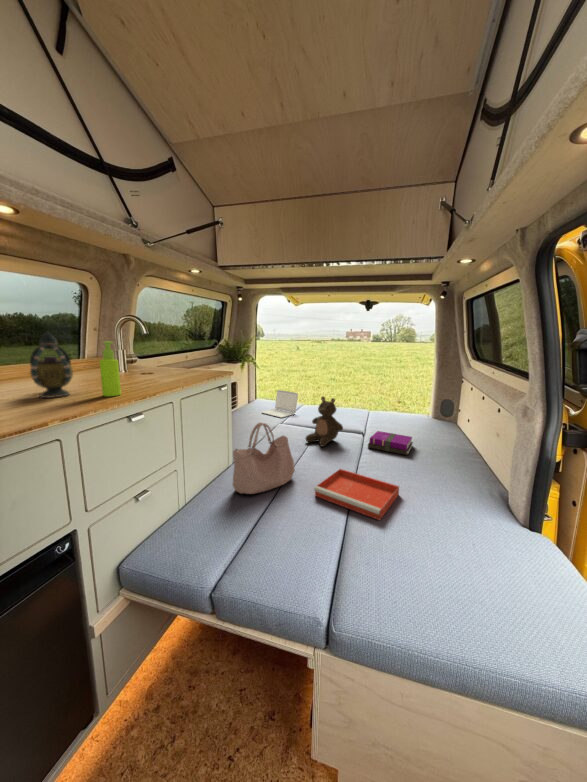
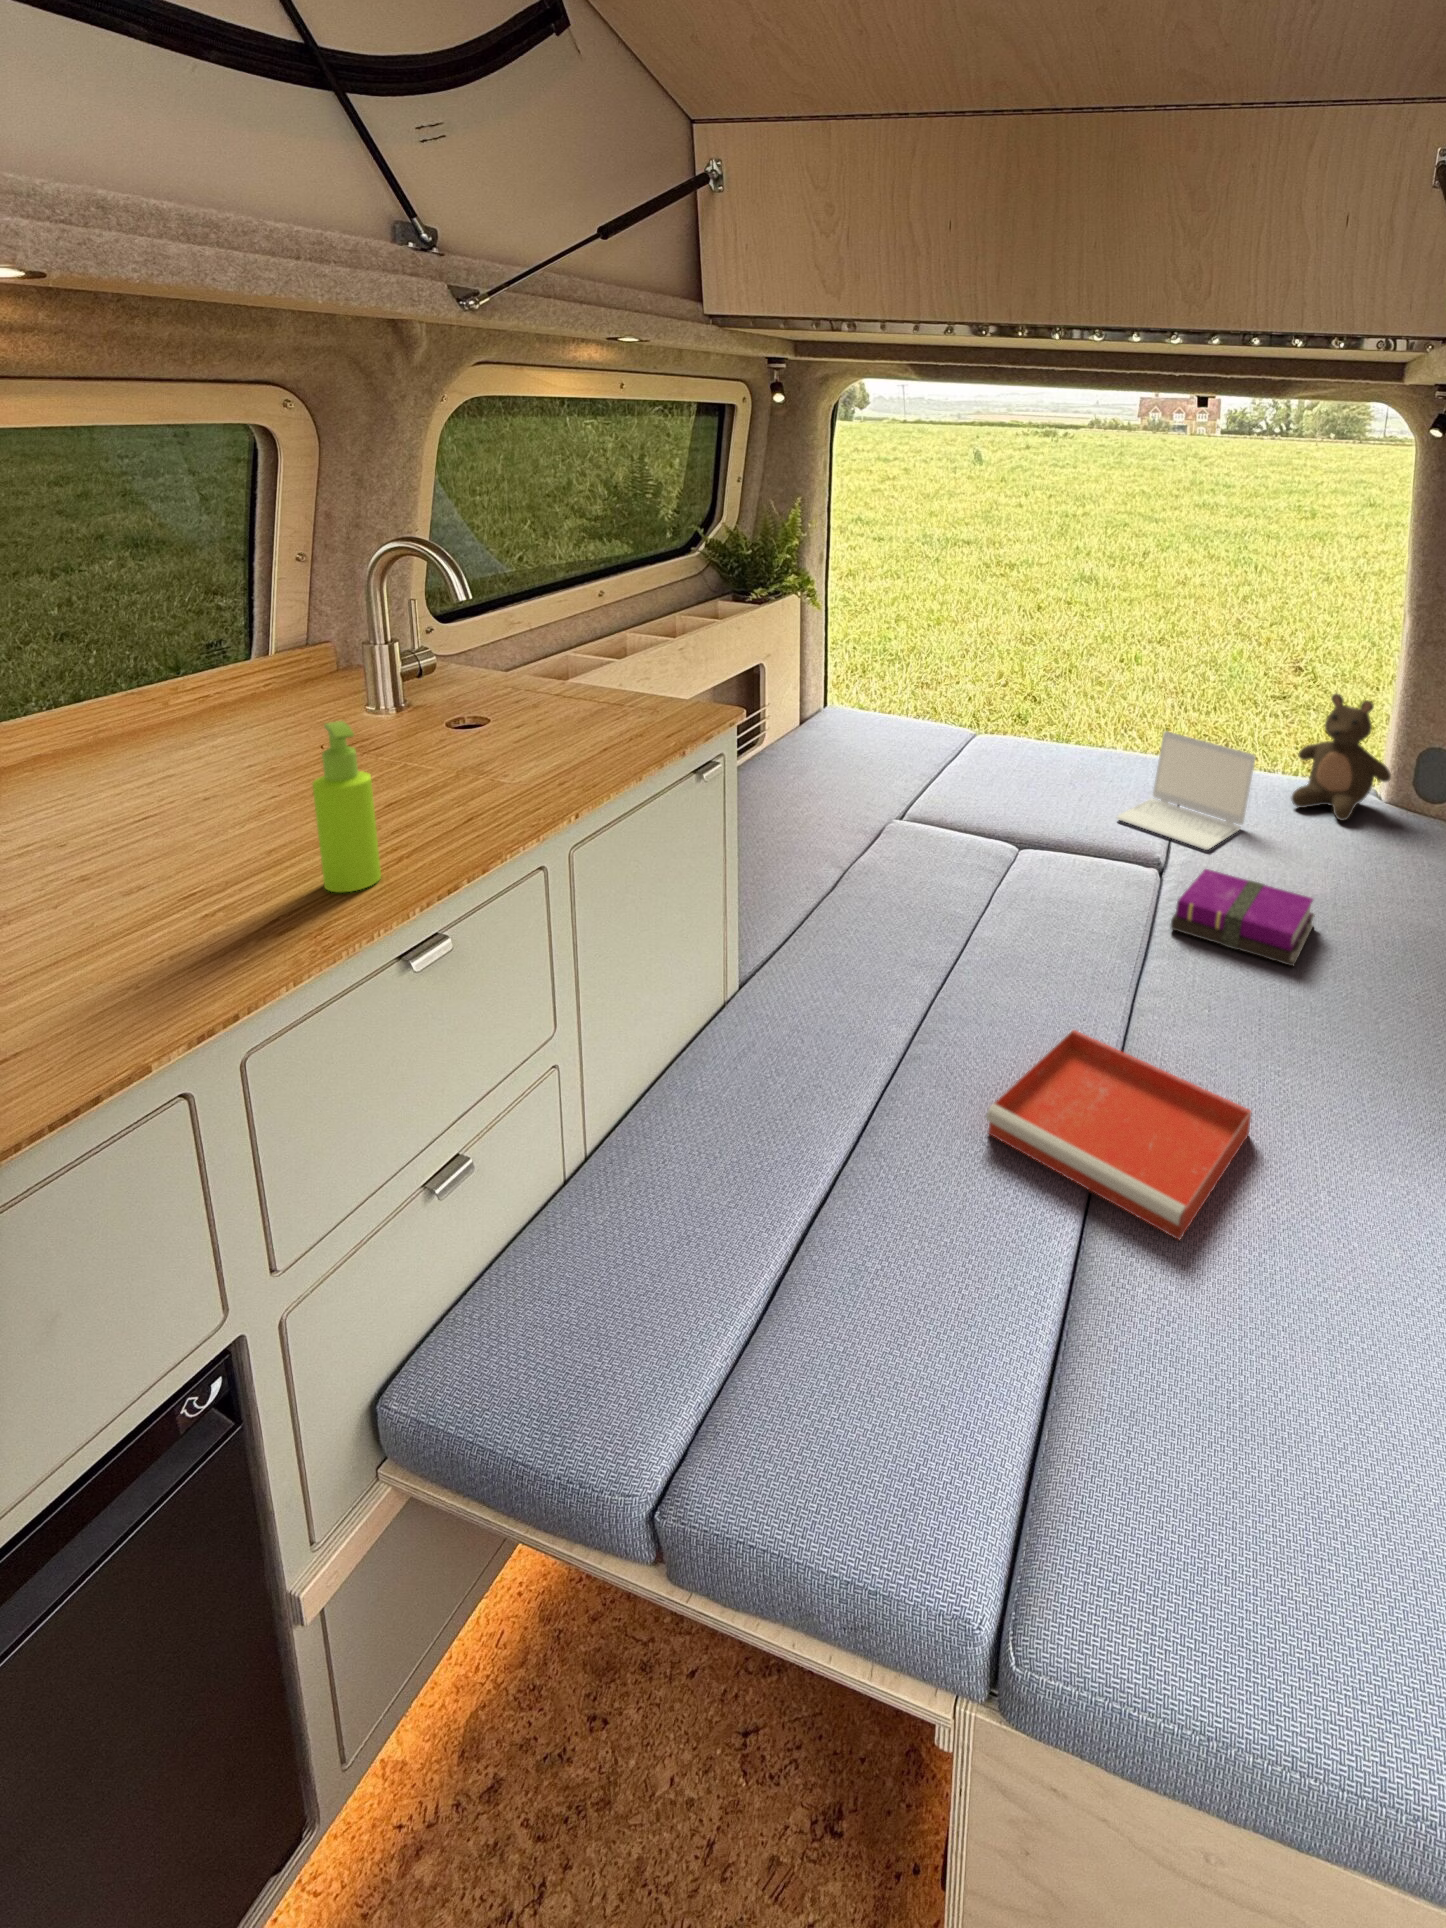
teapot: present [30,332,73,398] -> none [94,695,230,901]
laptop: present [262,390,298,418] -> present [1117,731,1256,850]
stuffed bear: present [306,396,343,447] -> present [1291,694,1391,821]
handbag: present [233,423,295,494] -> none [733,893,930,1125]

